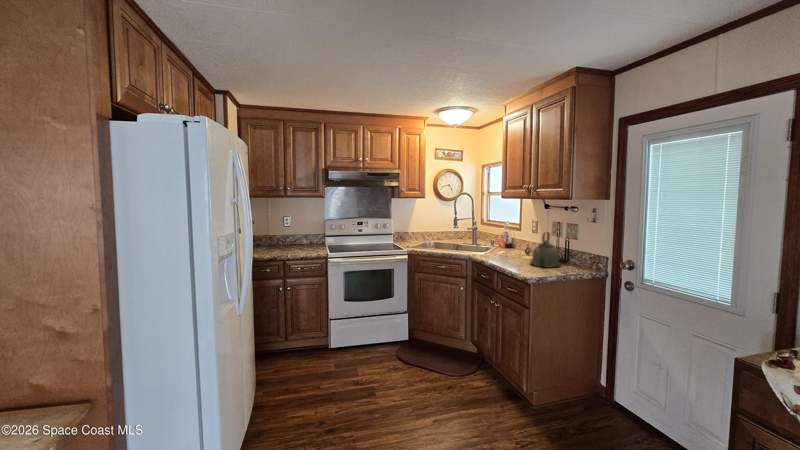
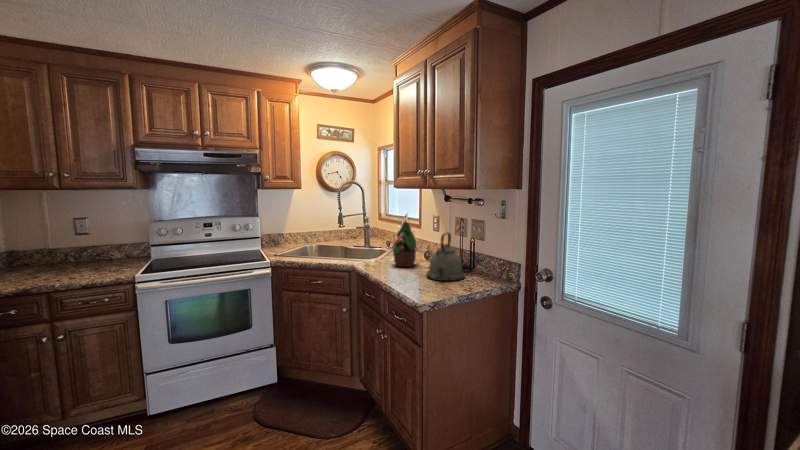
potted plant: none [498,217,523,258] -> present [392,214,417,267]

